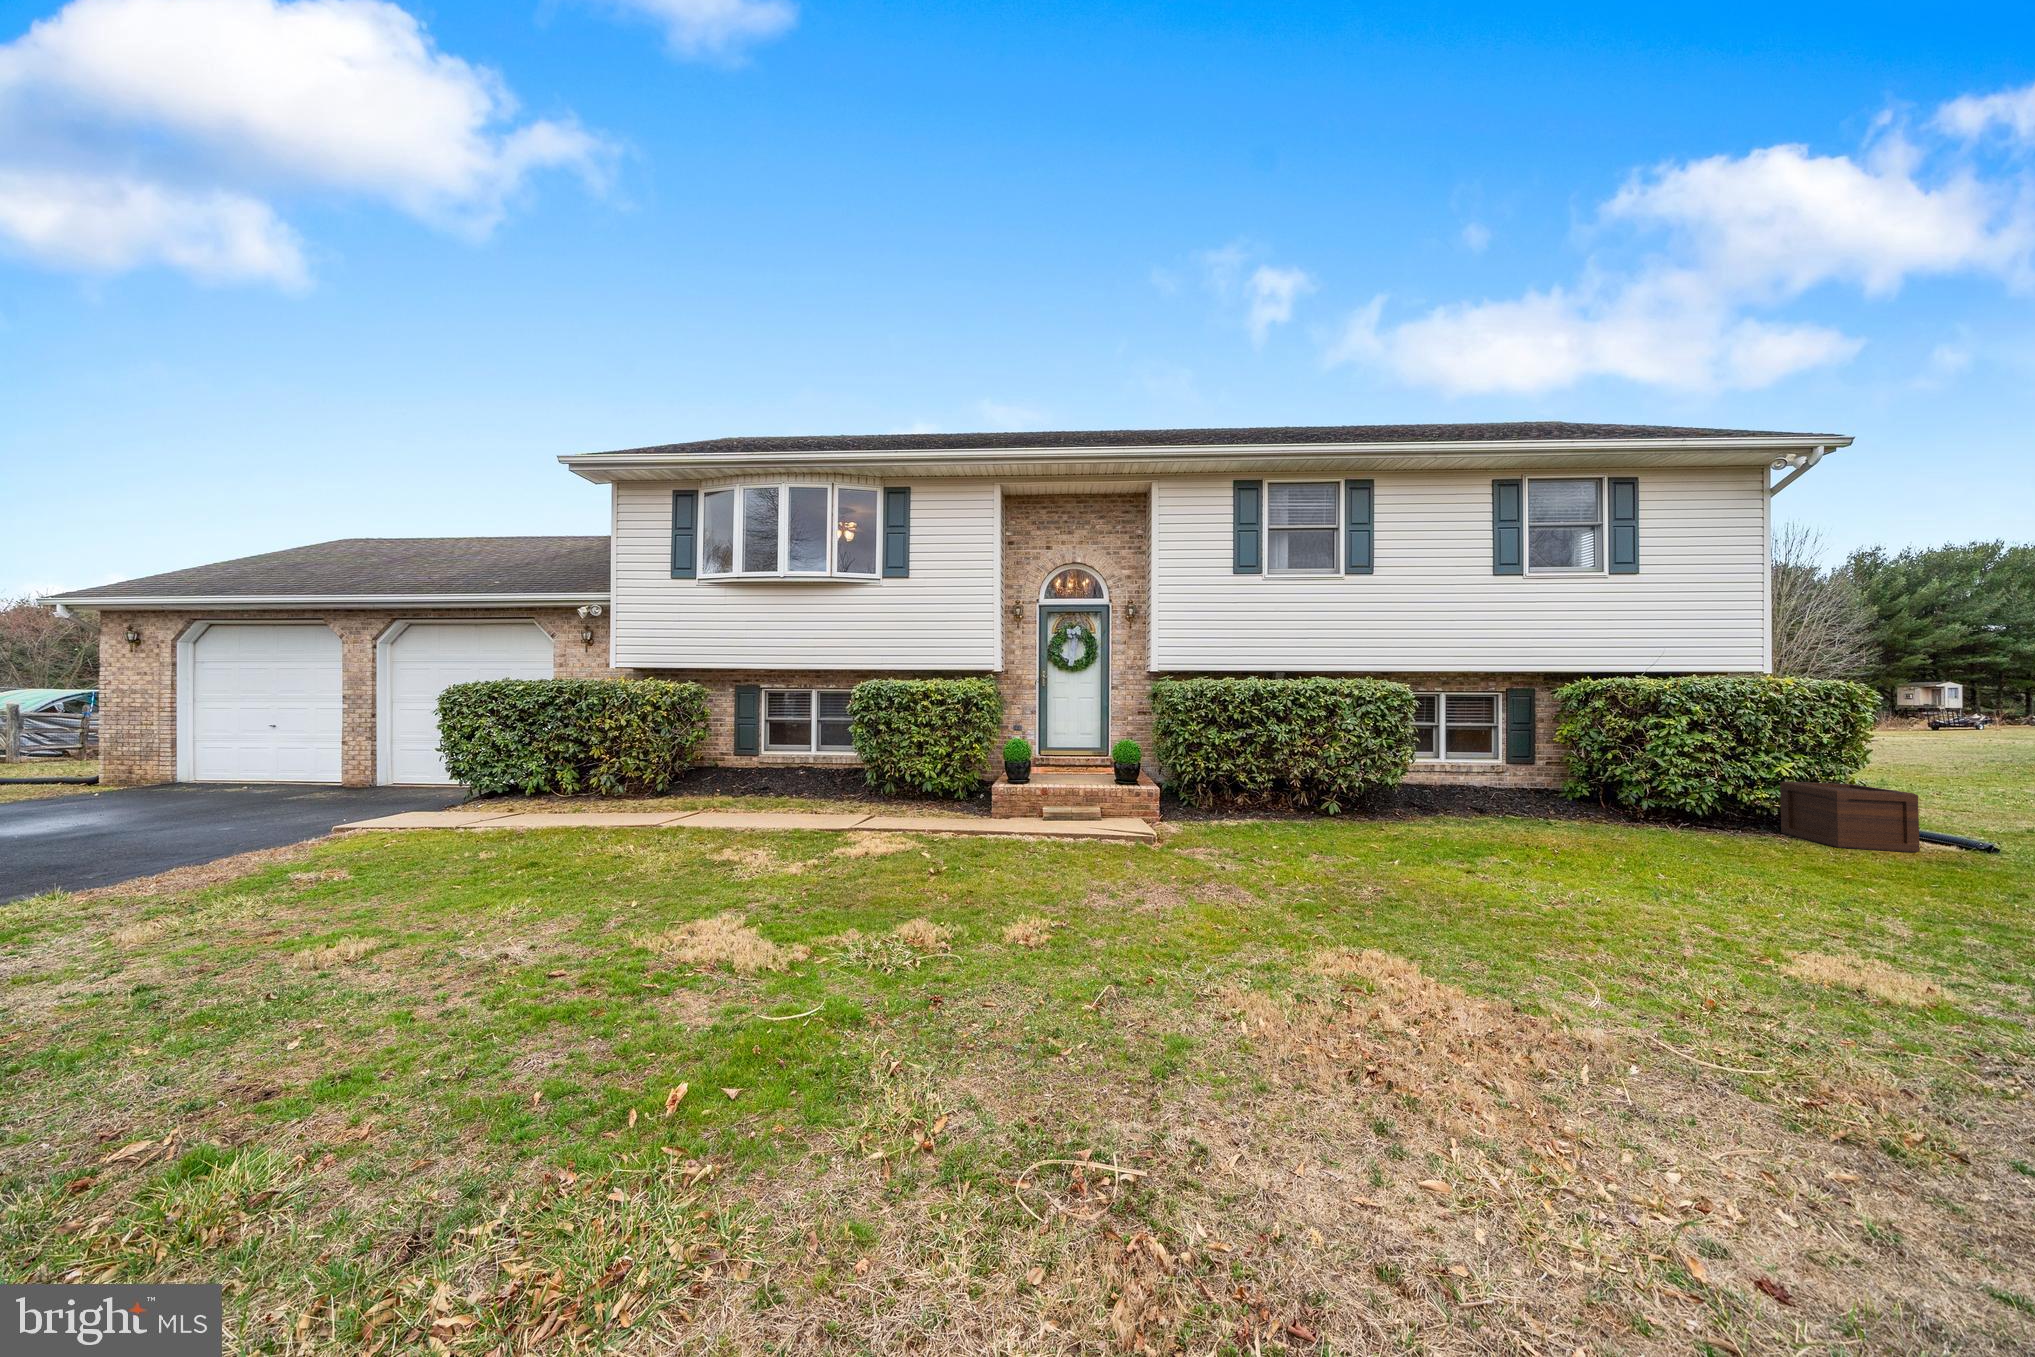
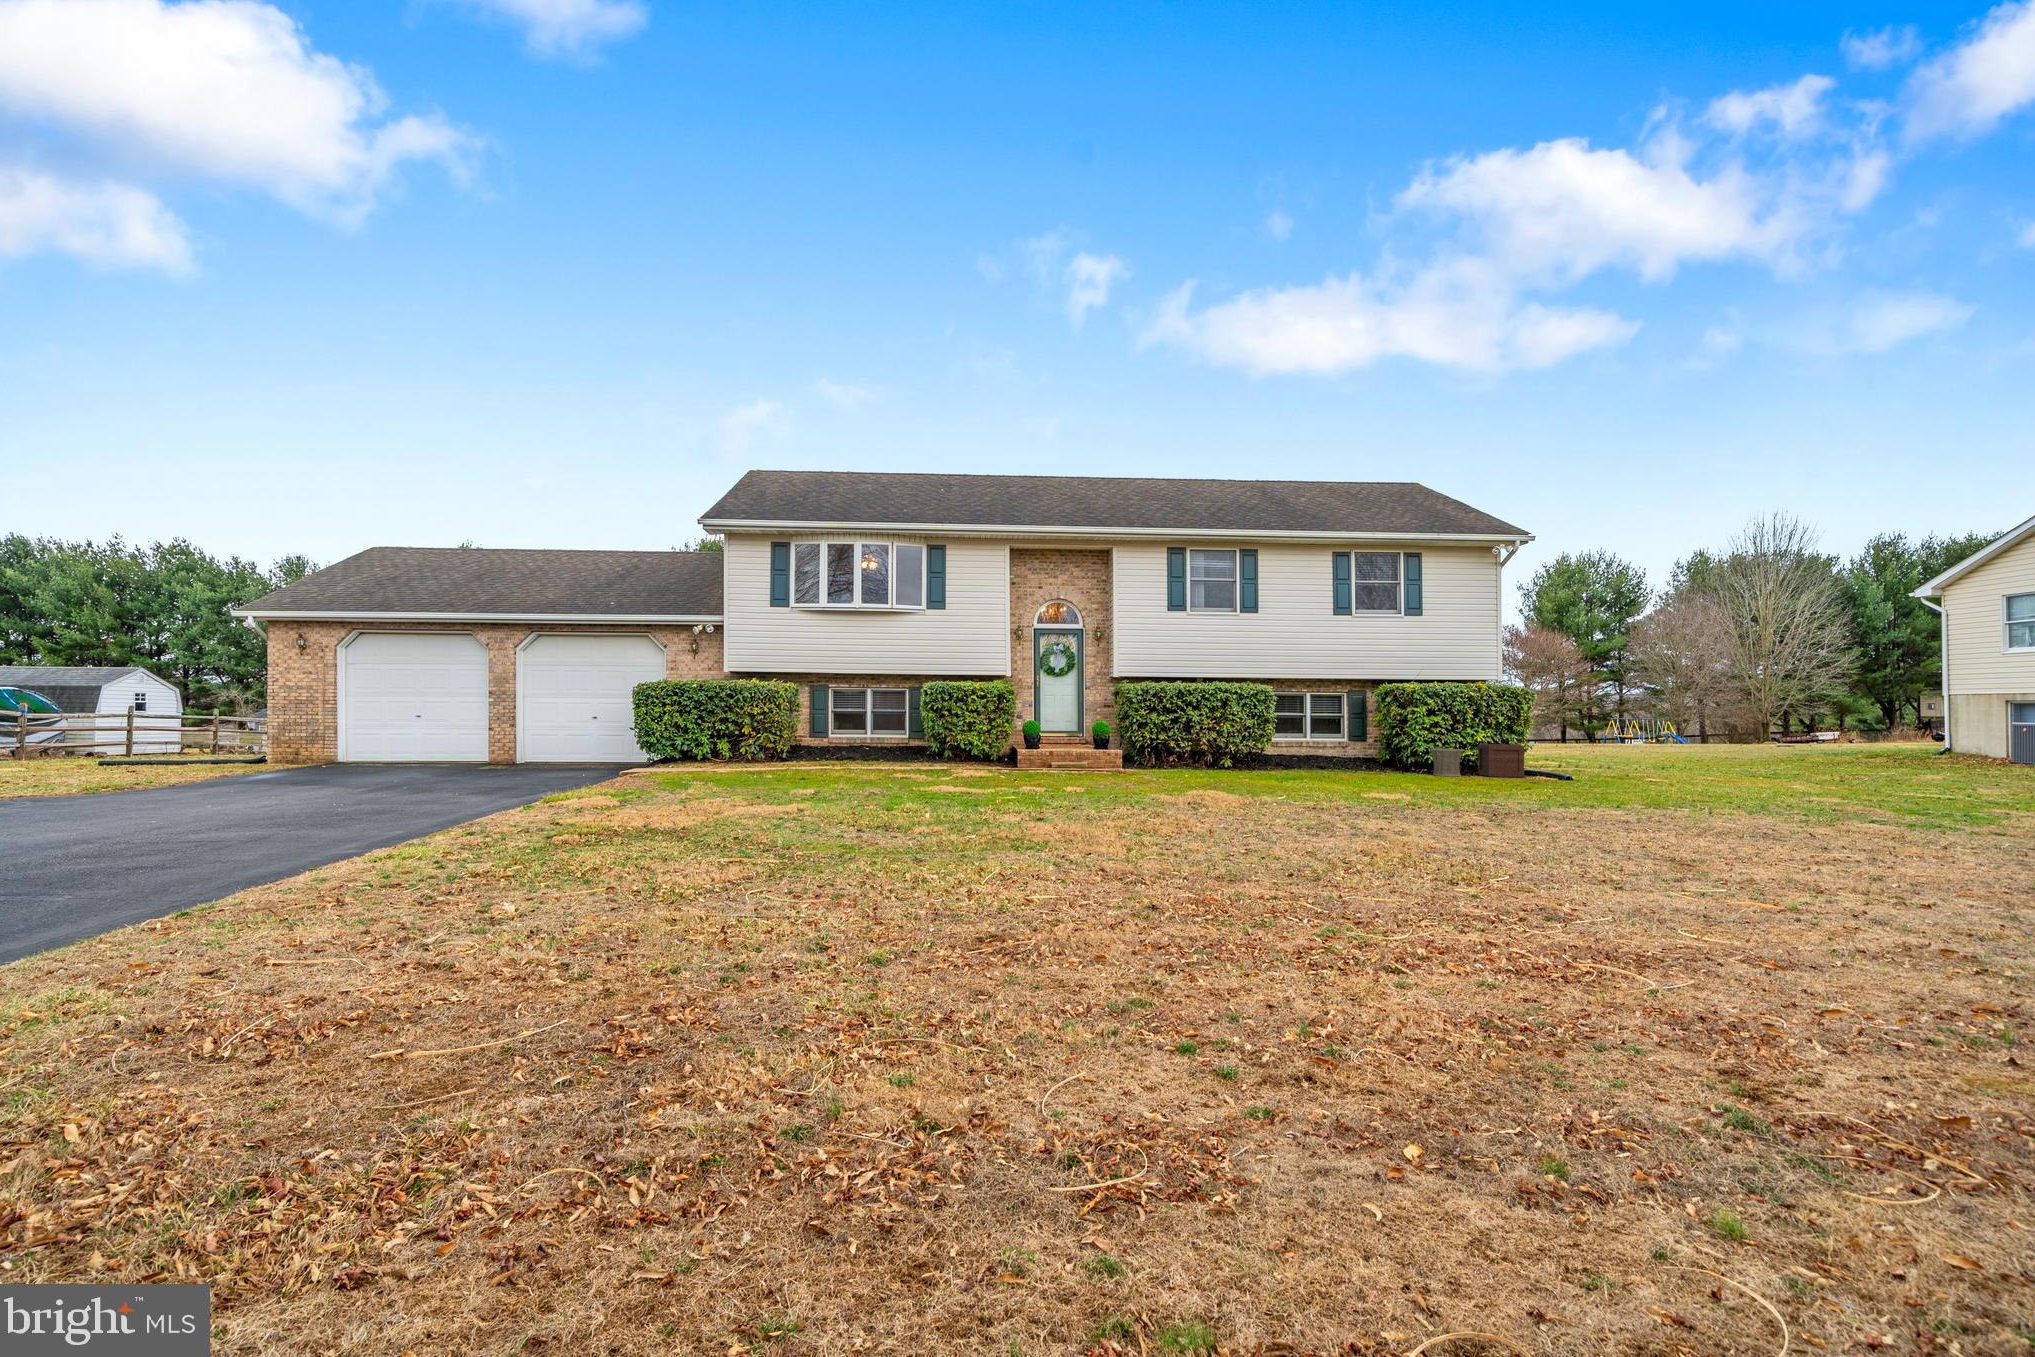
basket: none [1693,788,1776,843] -> present [1430,749,1463,776]

